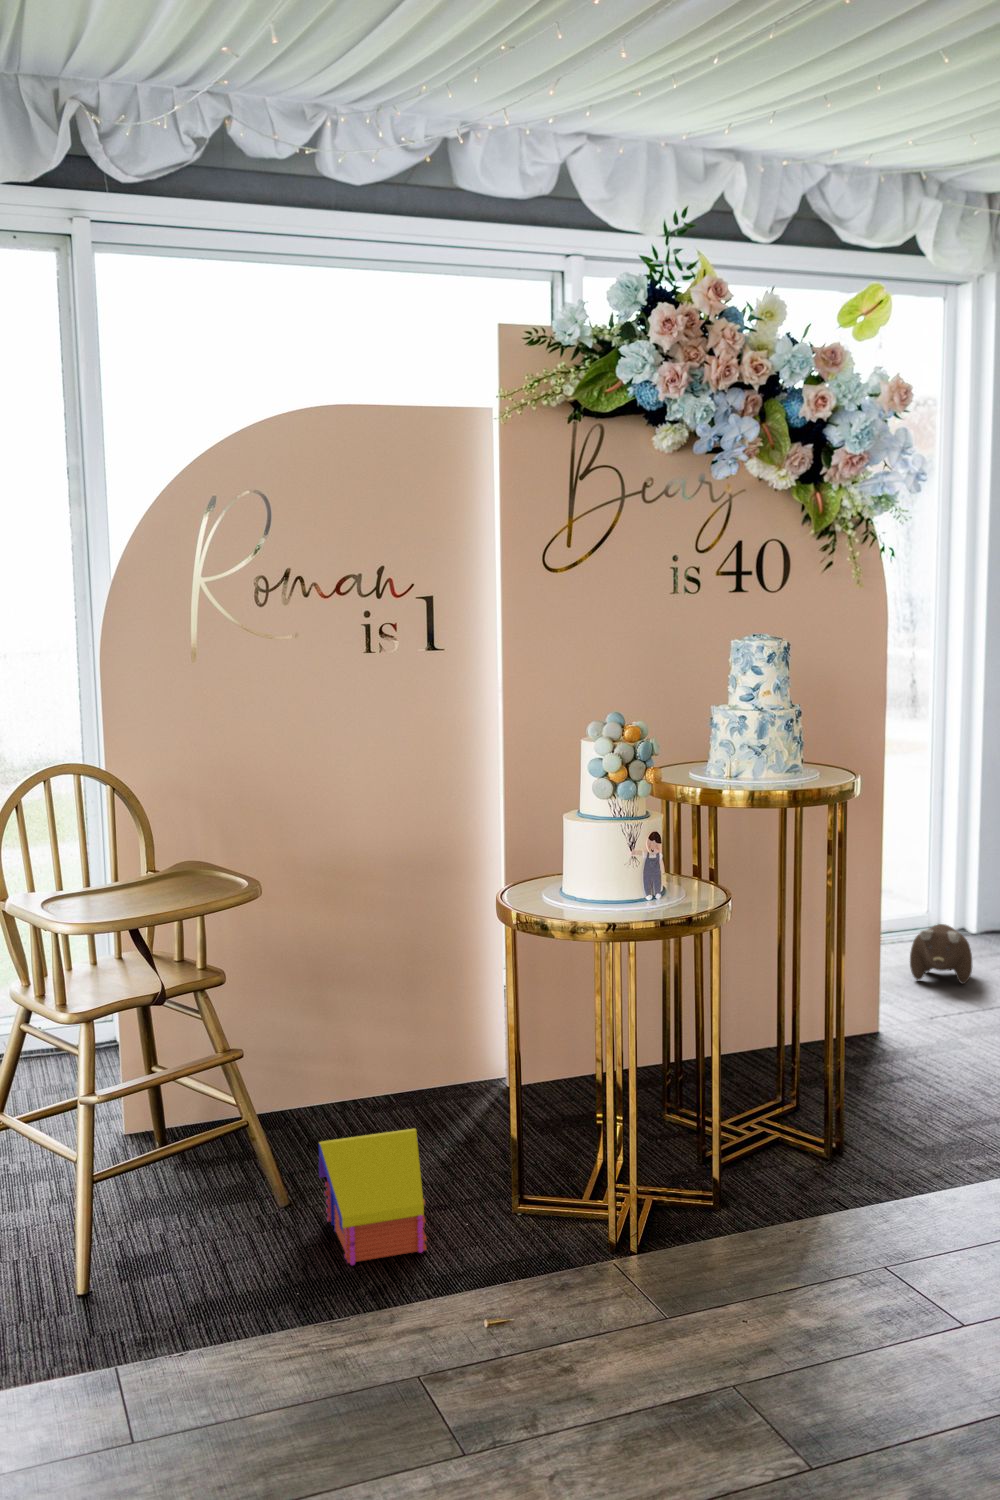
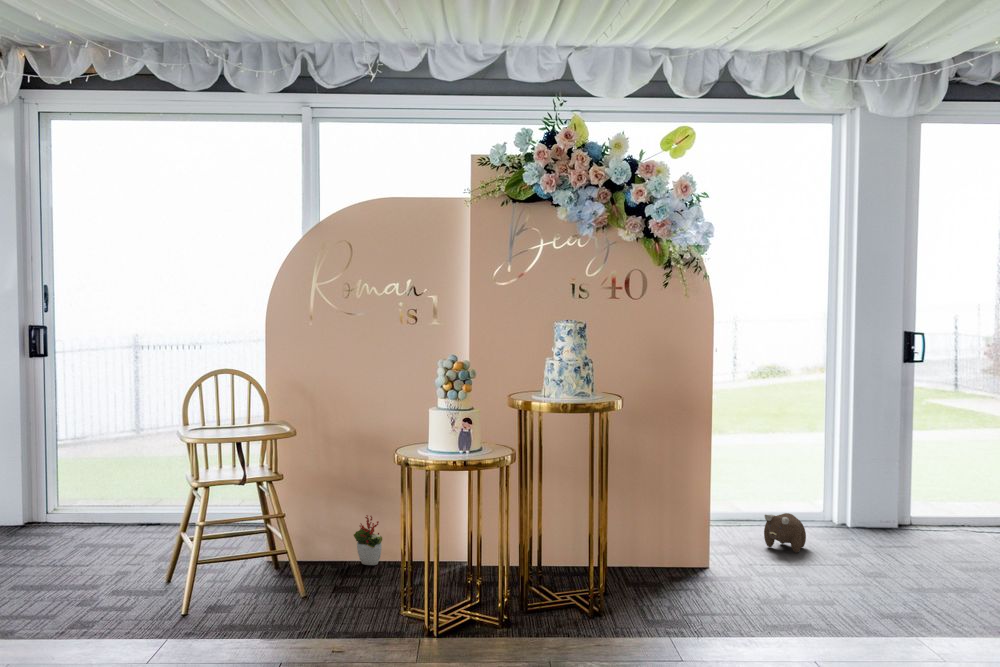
decorative plant: none [315,1019,373,1113] -> present [354,515,382,565]
toy house: present [318,1129,427,1265] -> none [281,562,338,626]

